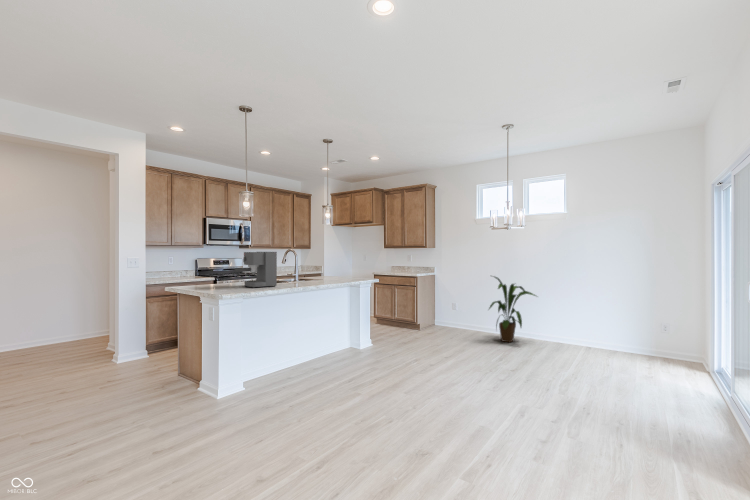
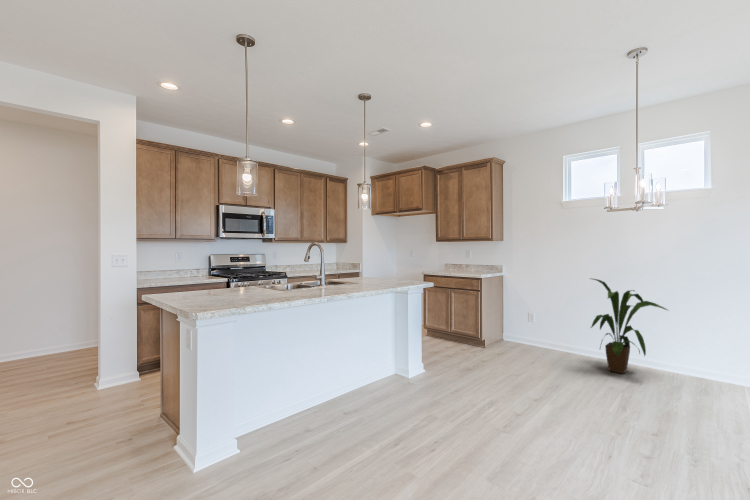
coffee maker: present [235,252,277,288] -> none [227,245,289,299]

